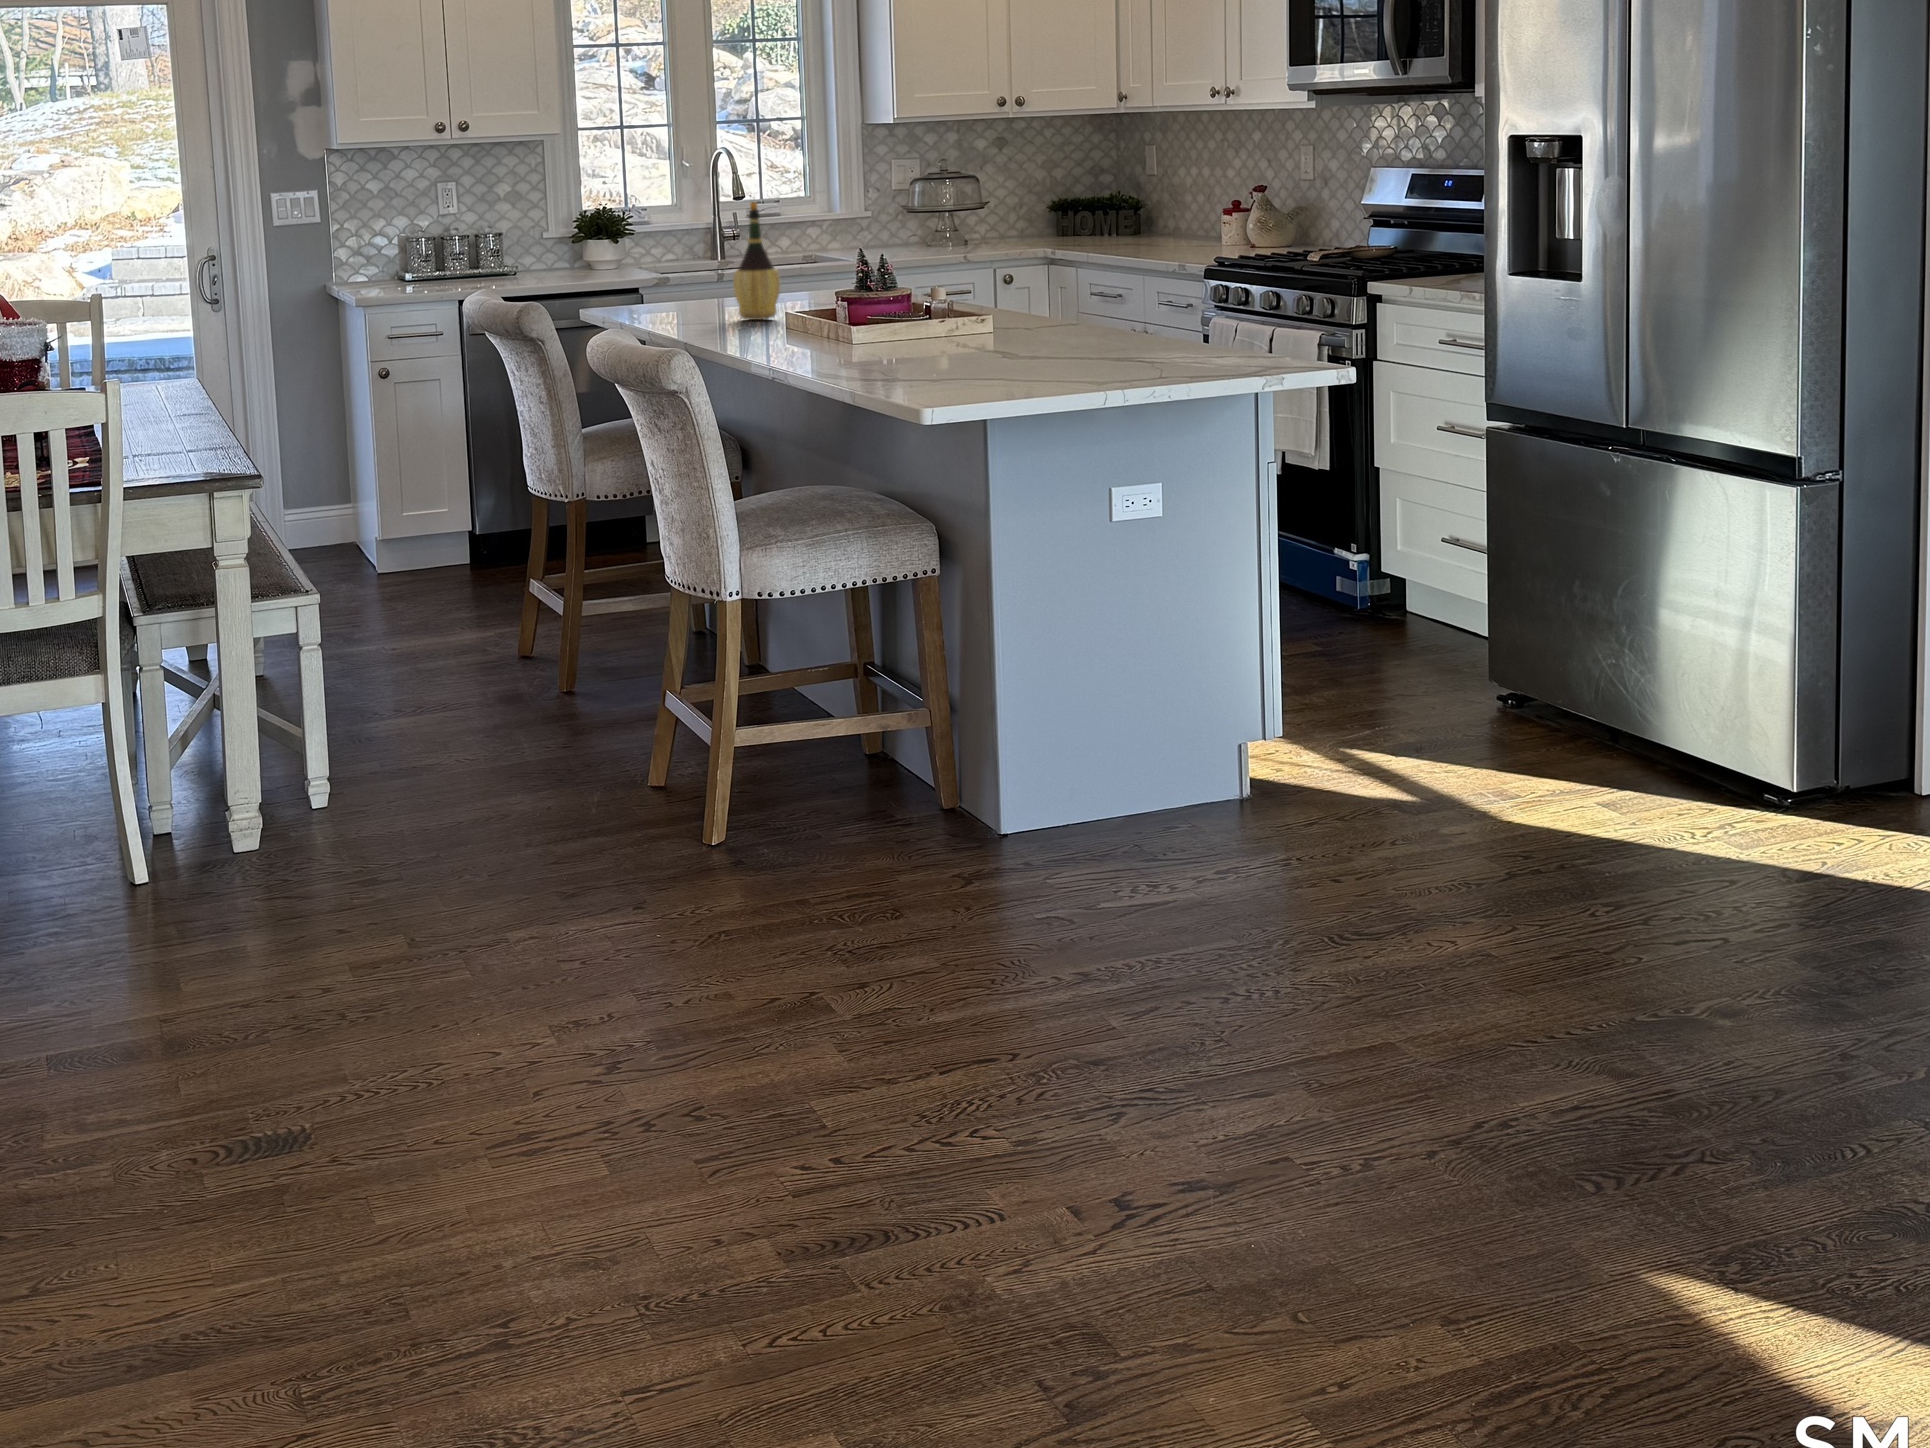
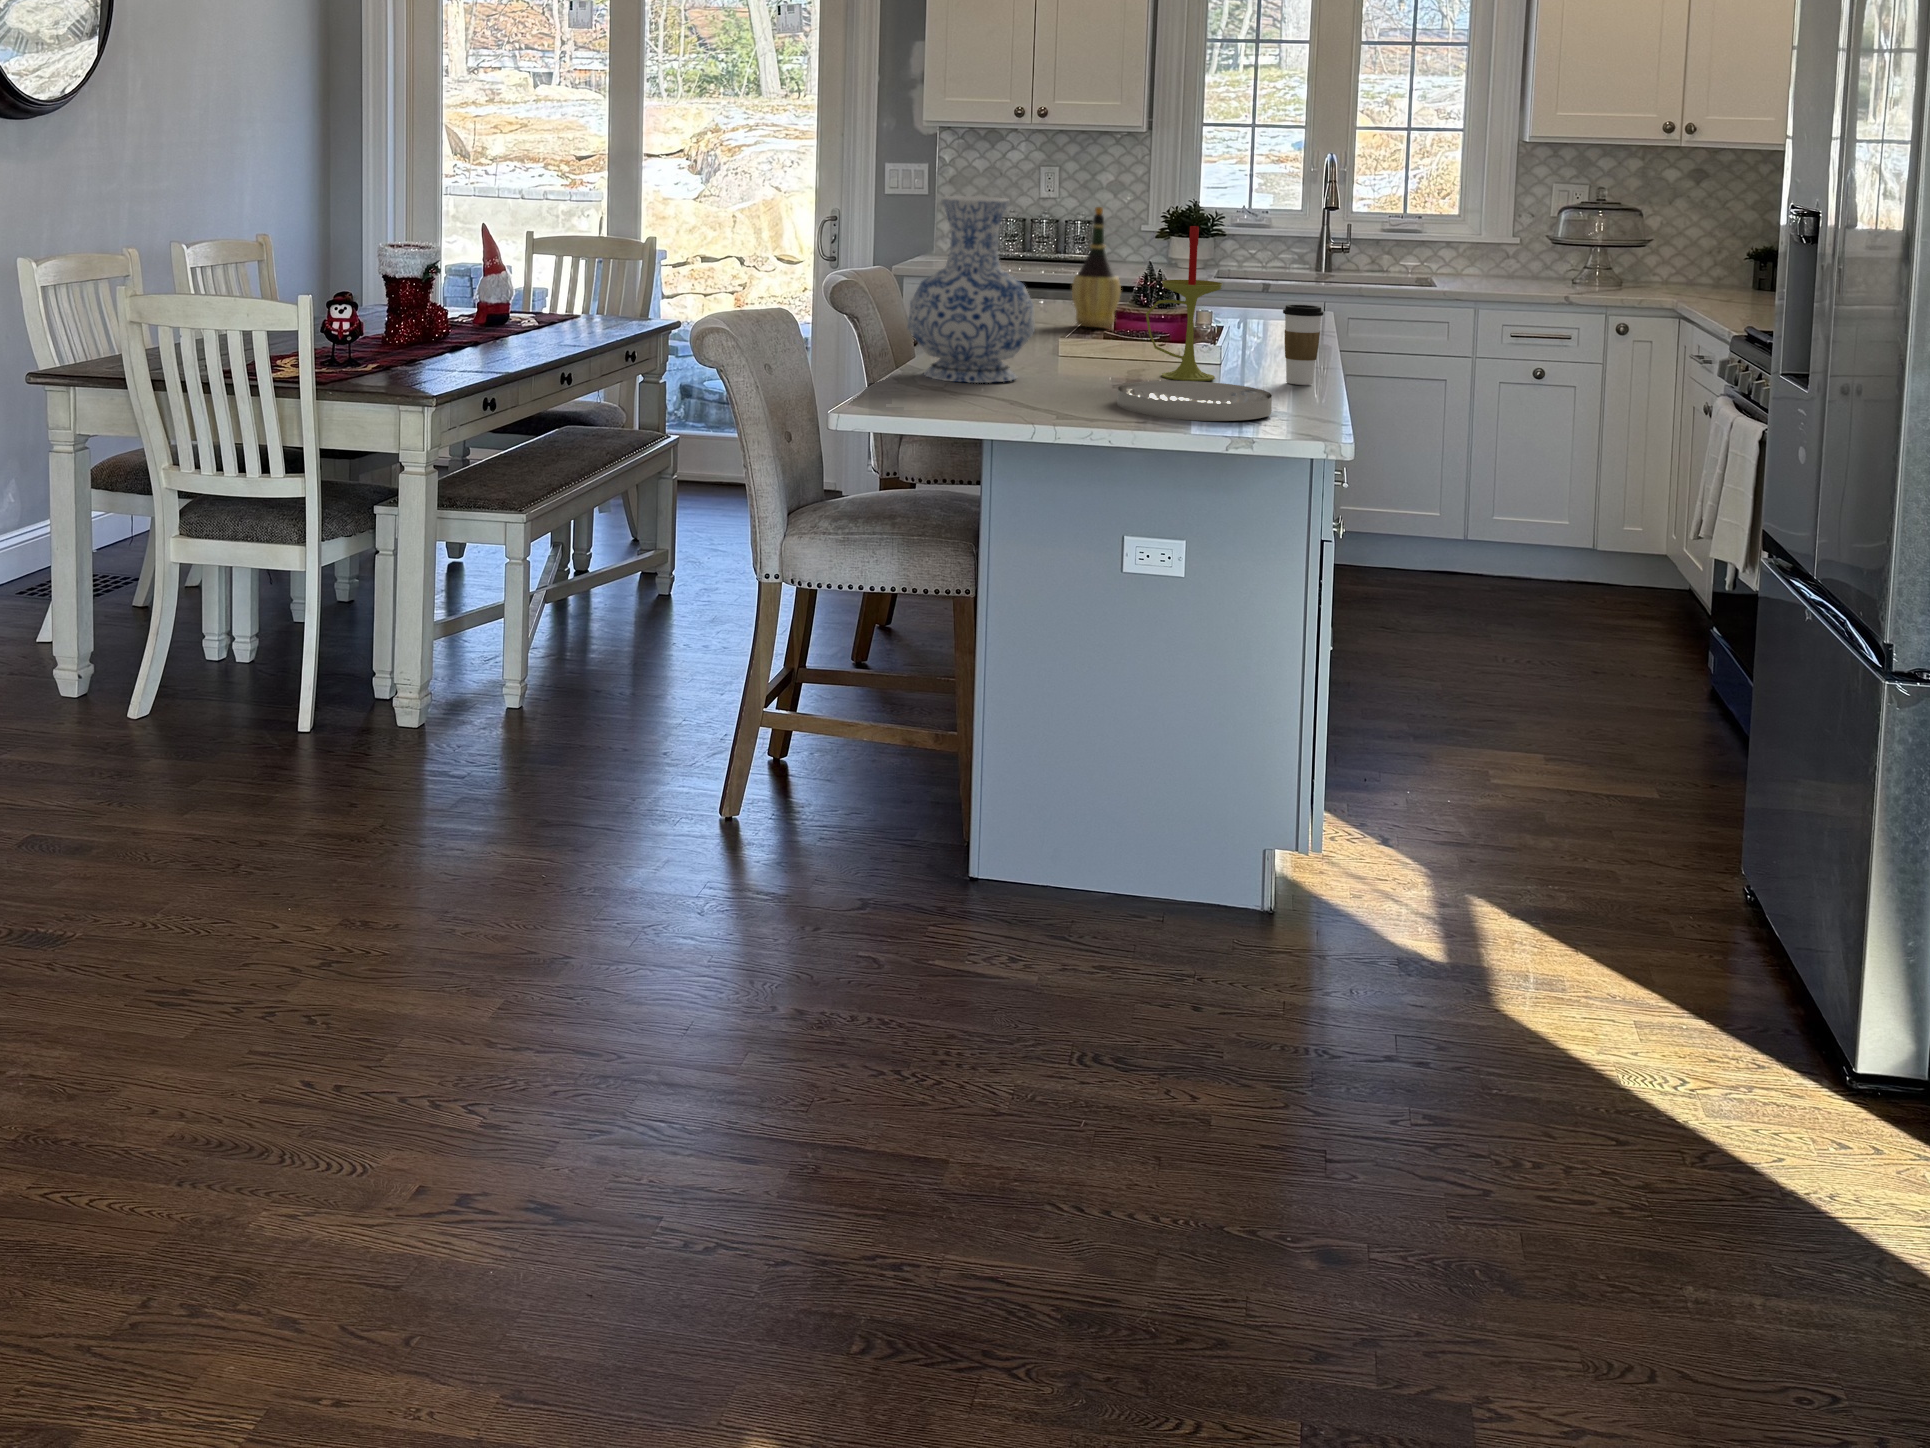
vase: none [827,185,952,367] -> present [908,196,1035,383]
candle: none [966,196,1036,344] -> present [1146,226,1222,381]
coffee cup: none [1066,264,1102,336] -> present [1283,305,1324,385]
plate: none [1060,335,1202,368] -> present [1117,381,1272,421]

